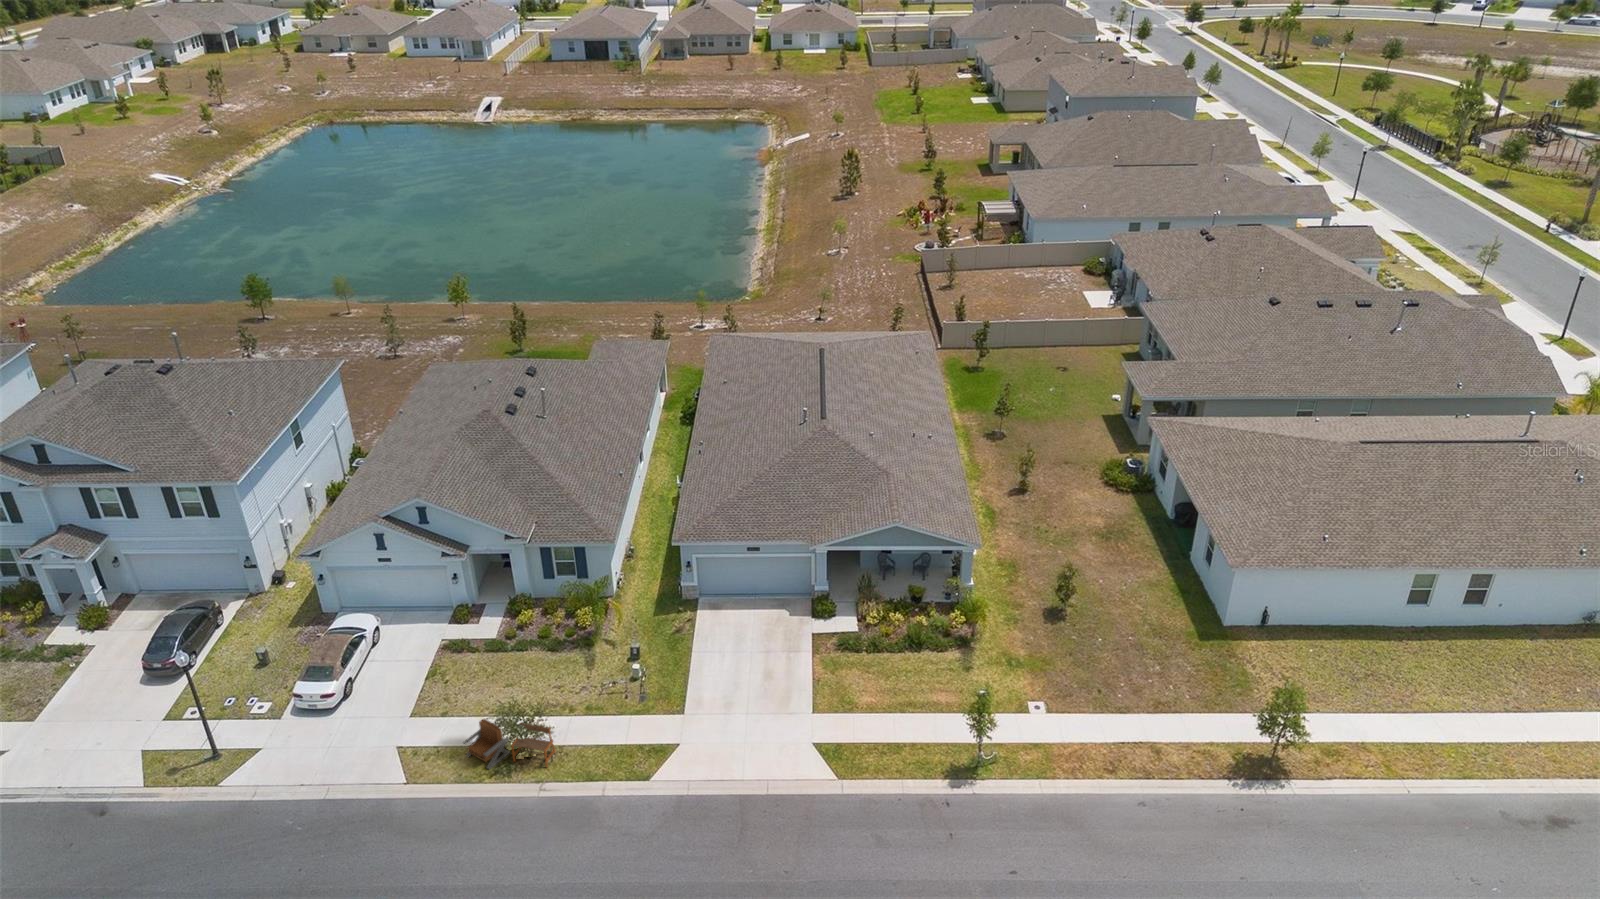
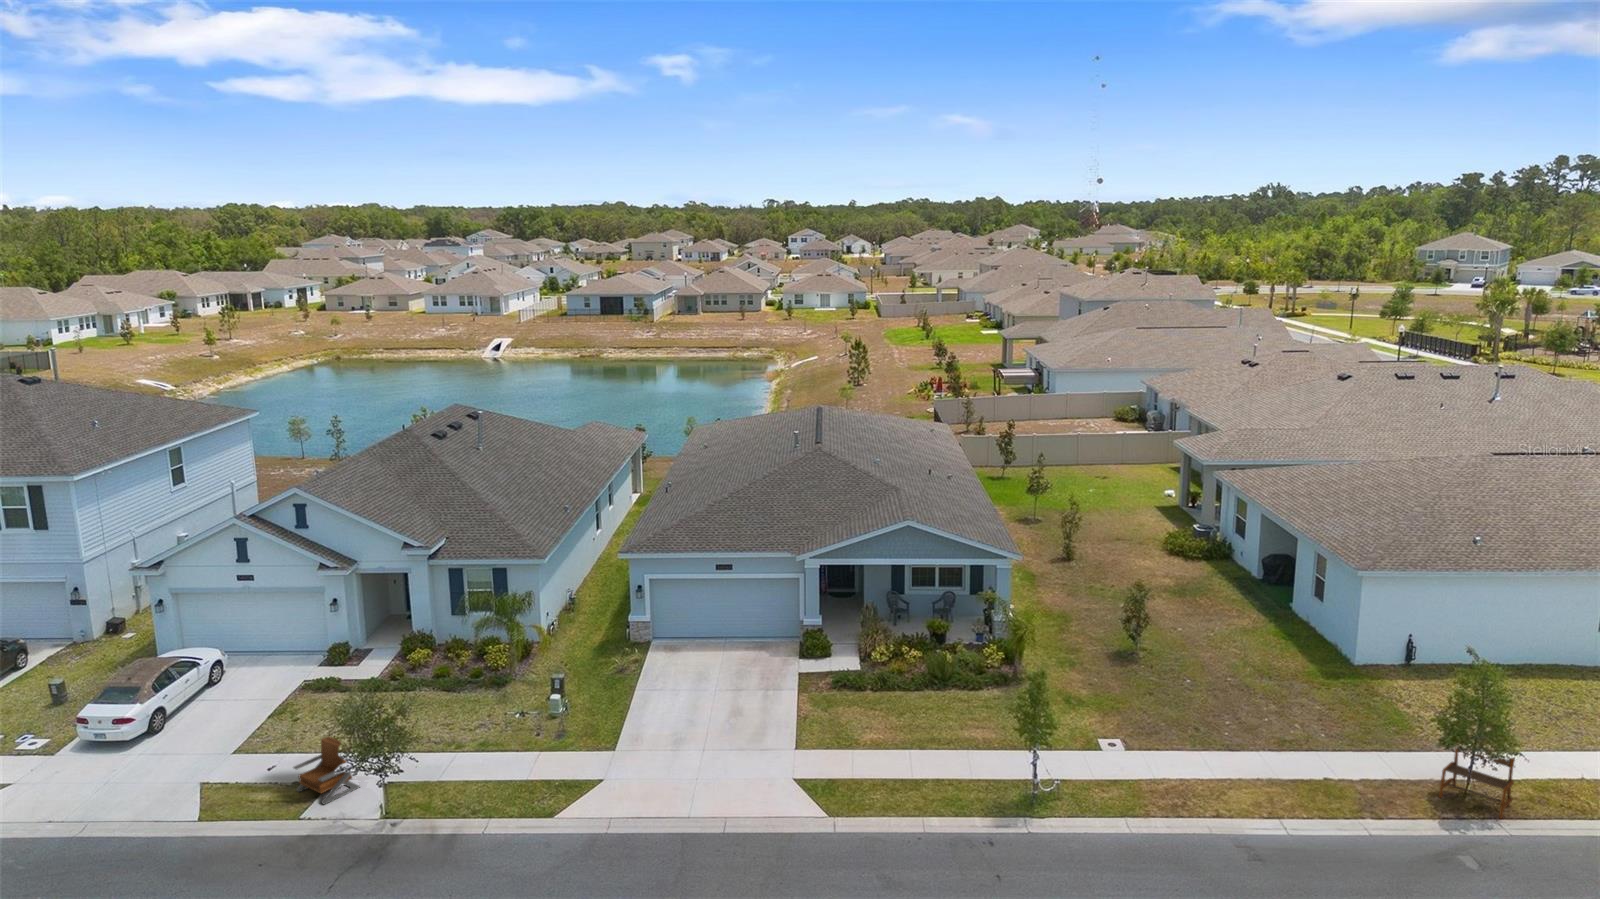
bench: present [512,723,555,767] -> present [1439,749,1515,819]

